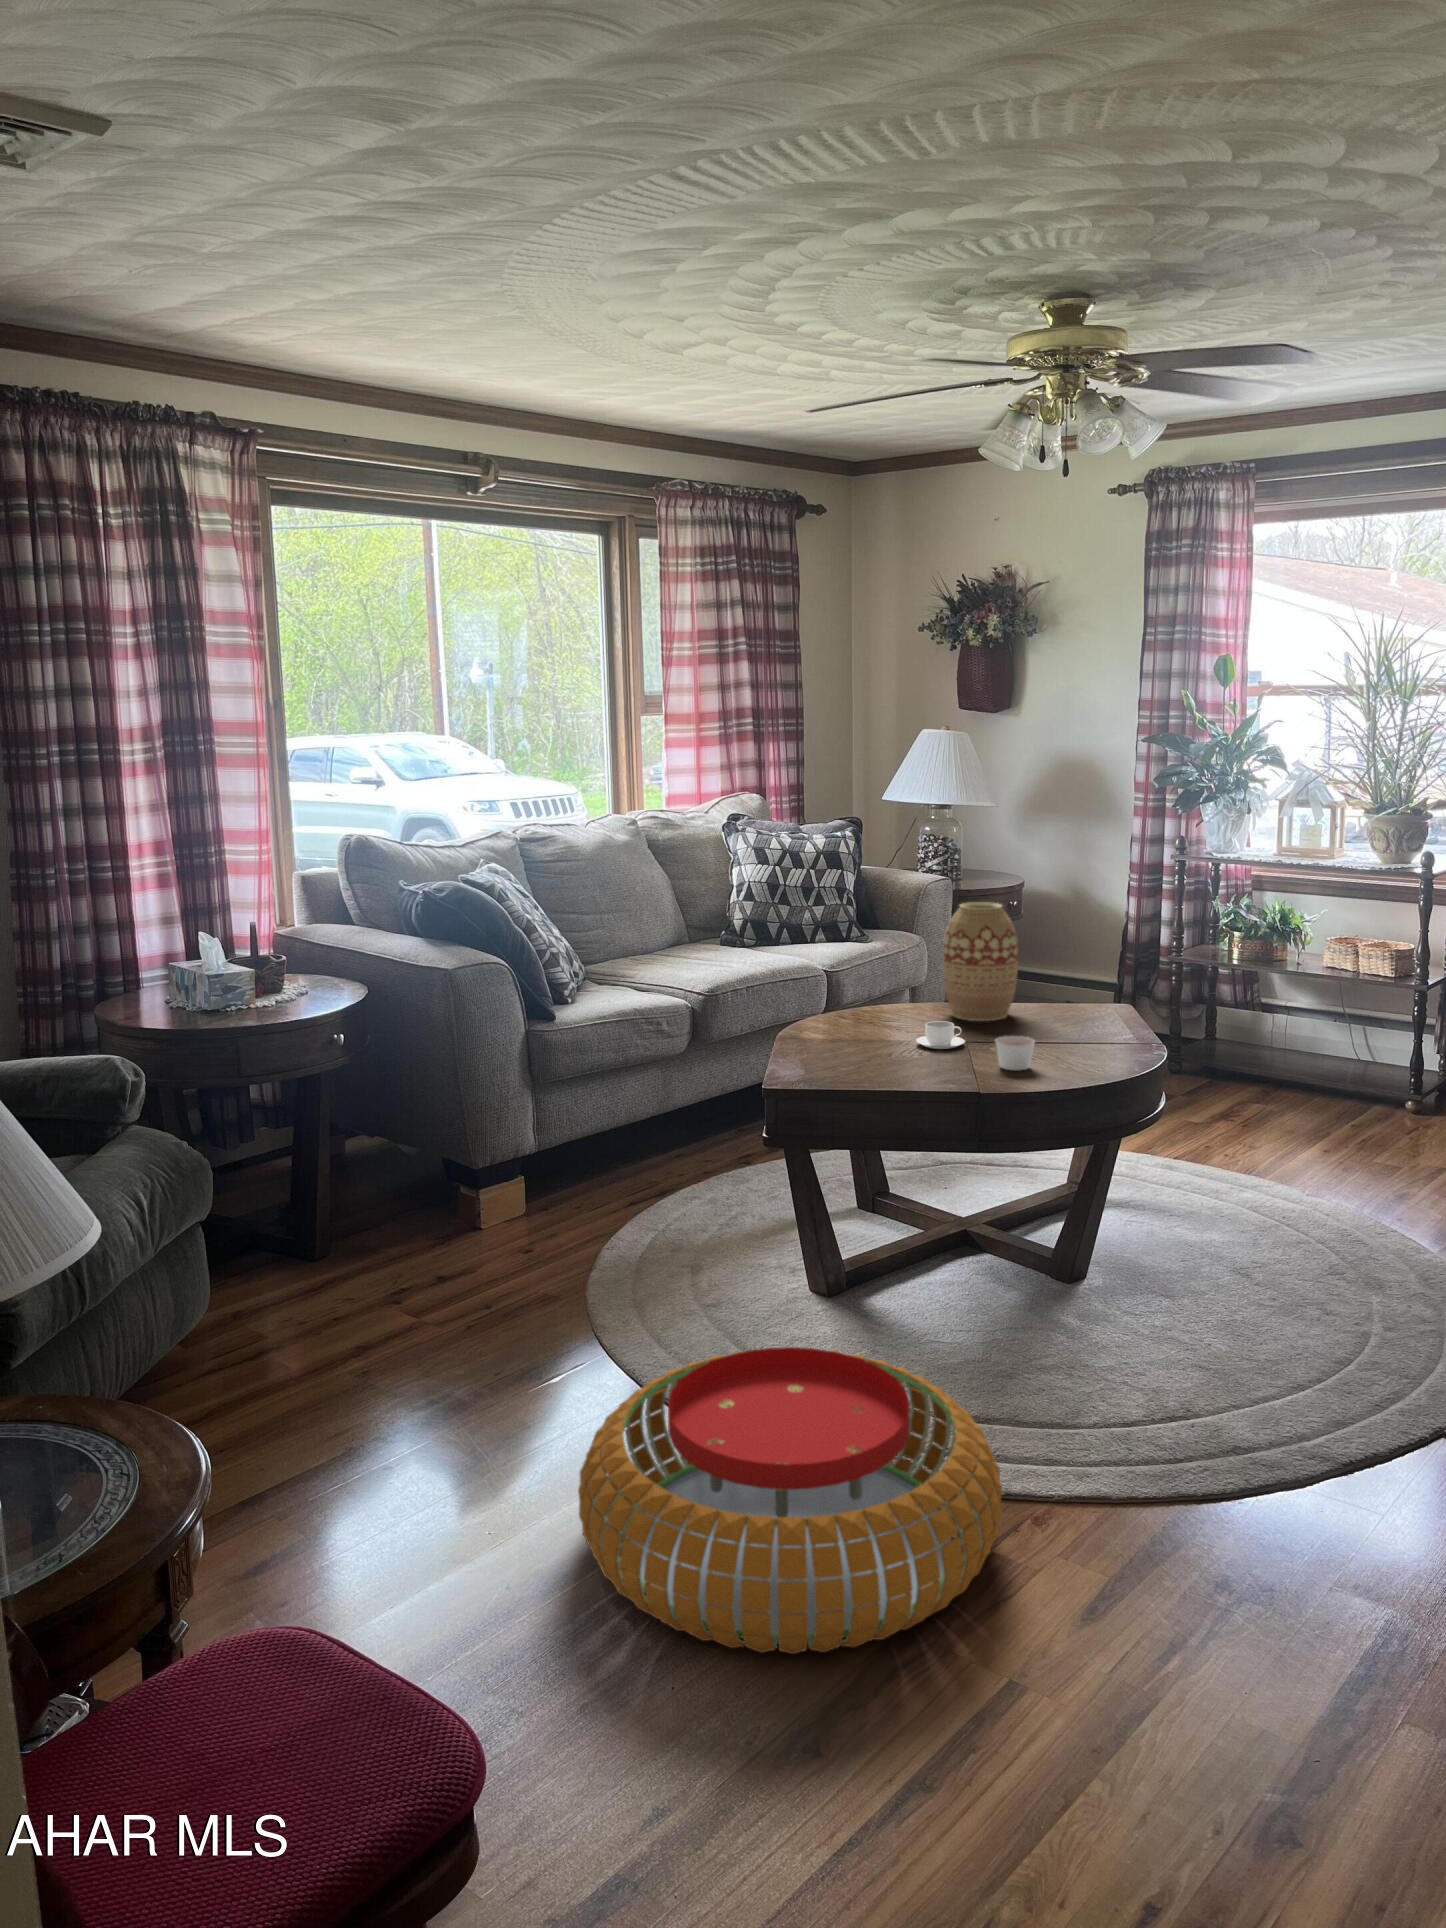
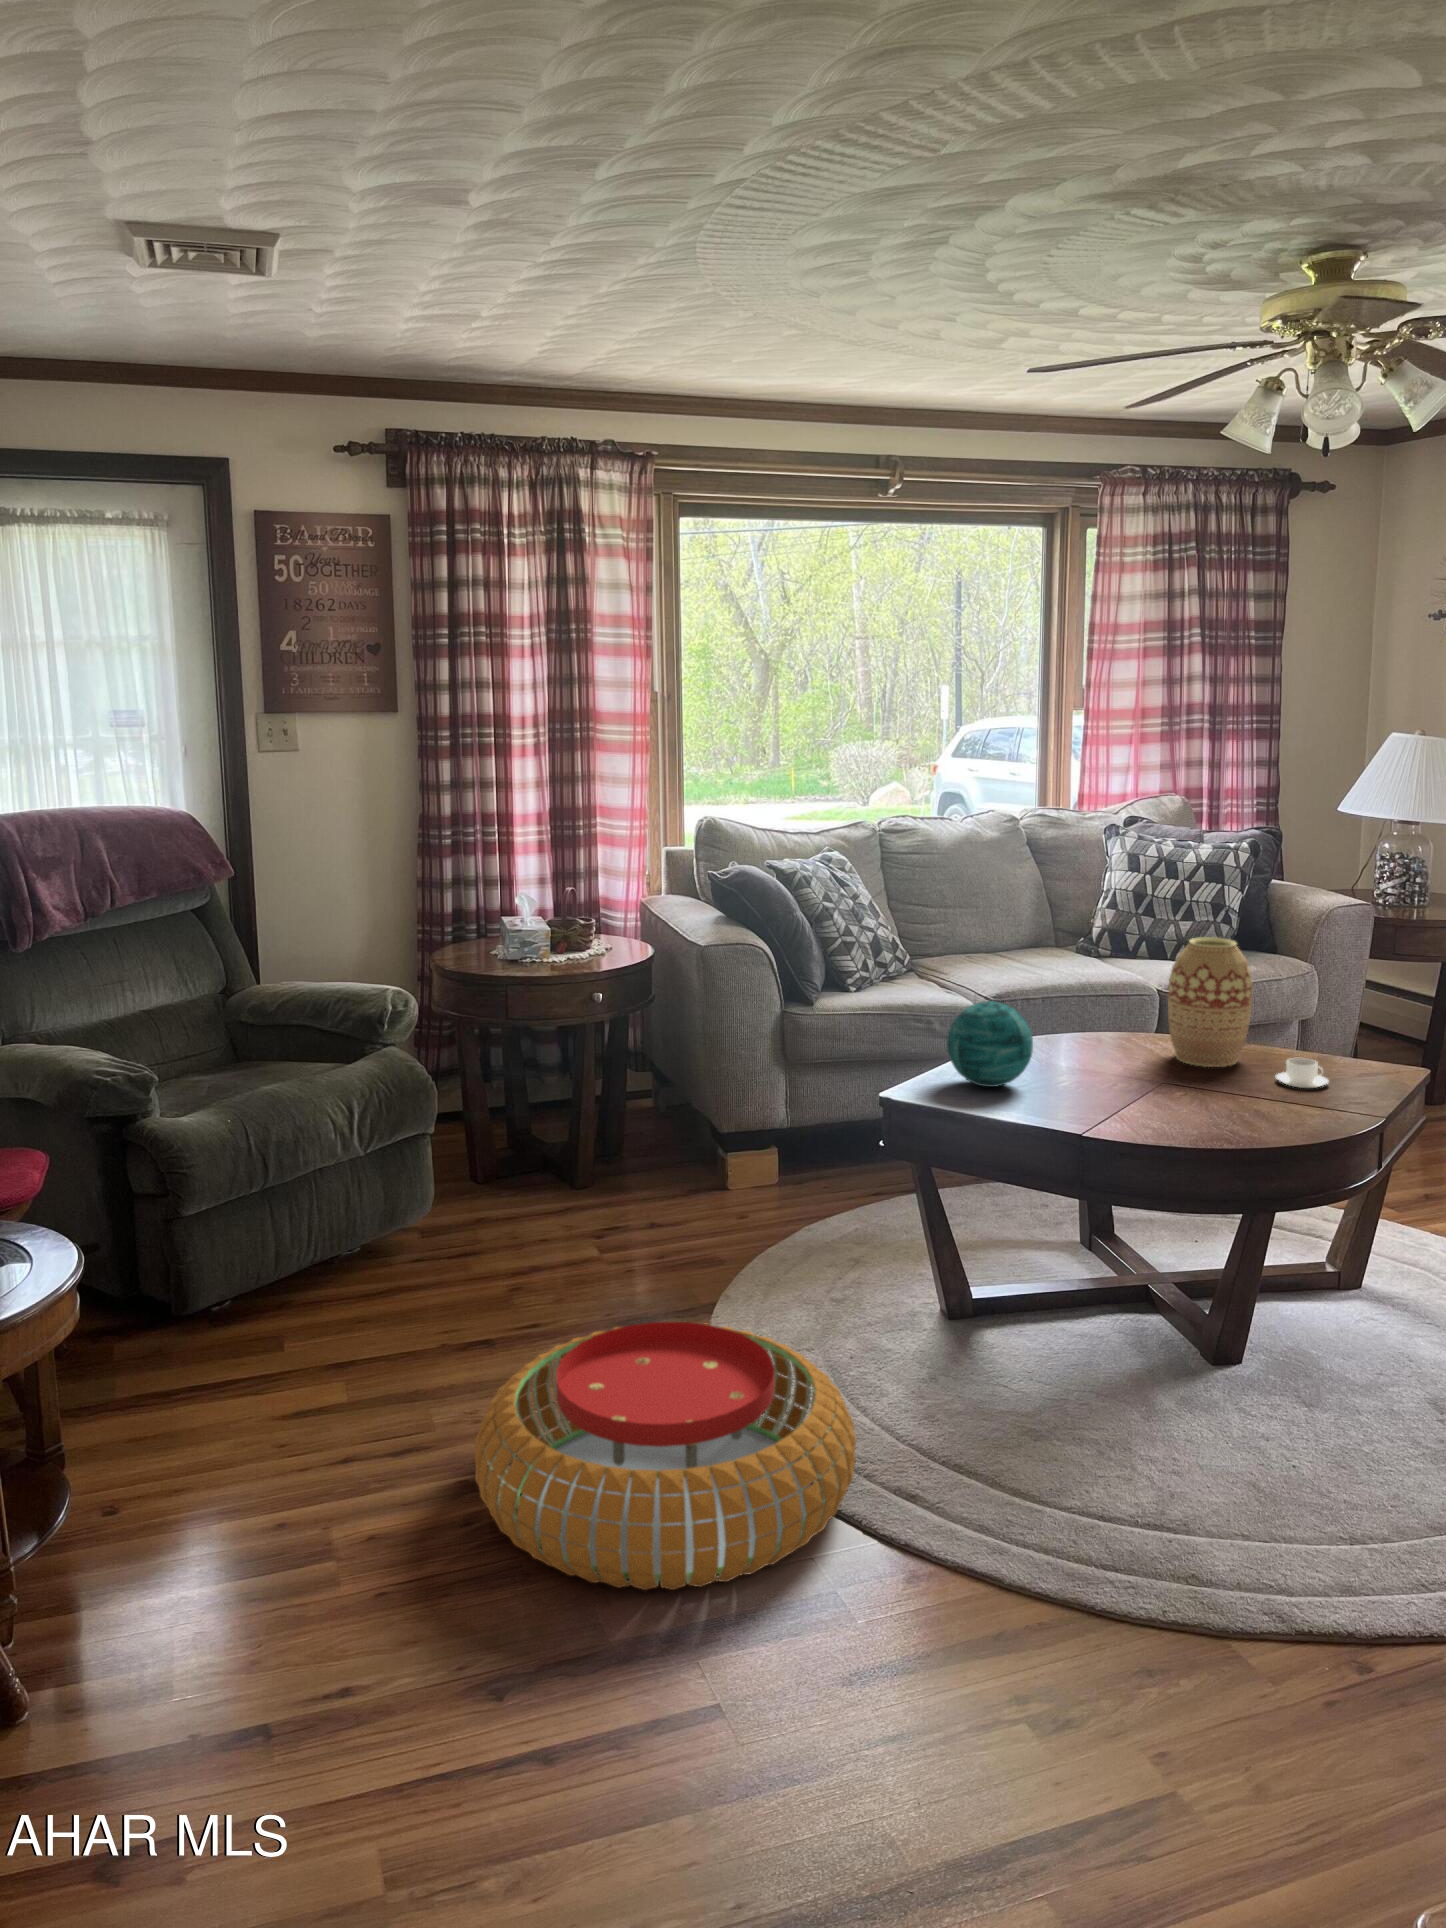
decorative orb: none [810,979,895,1064] -> present [947,1001,1033,1087]
coffee cup: present [916,1021,965,1049] -> present [1276,1058,1329,1088]
candle: present [995,1036,1035,1071] -> none [1116,1083,1159,1121]

